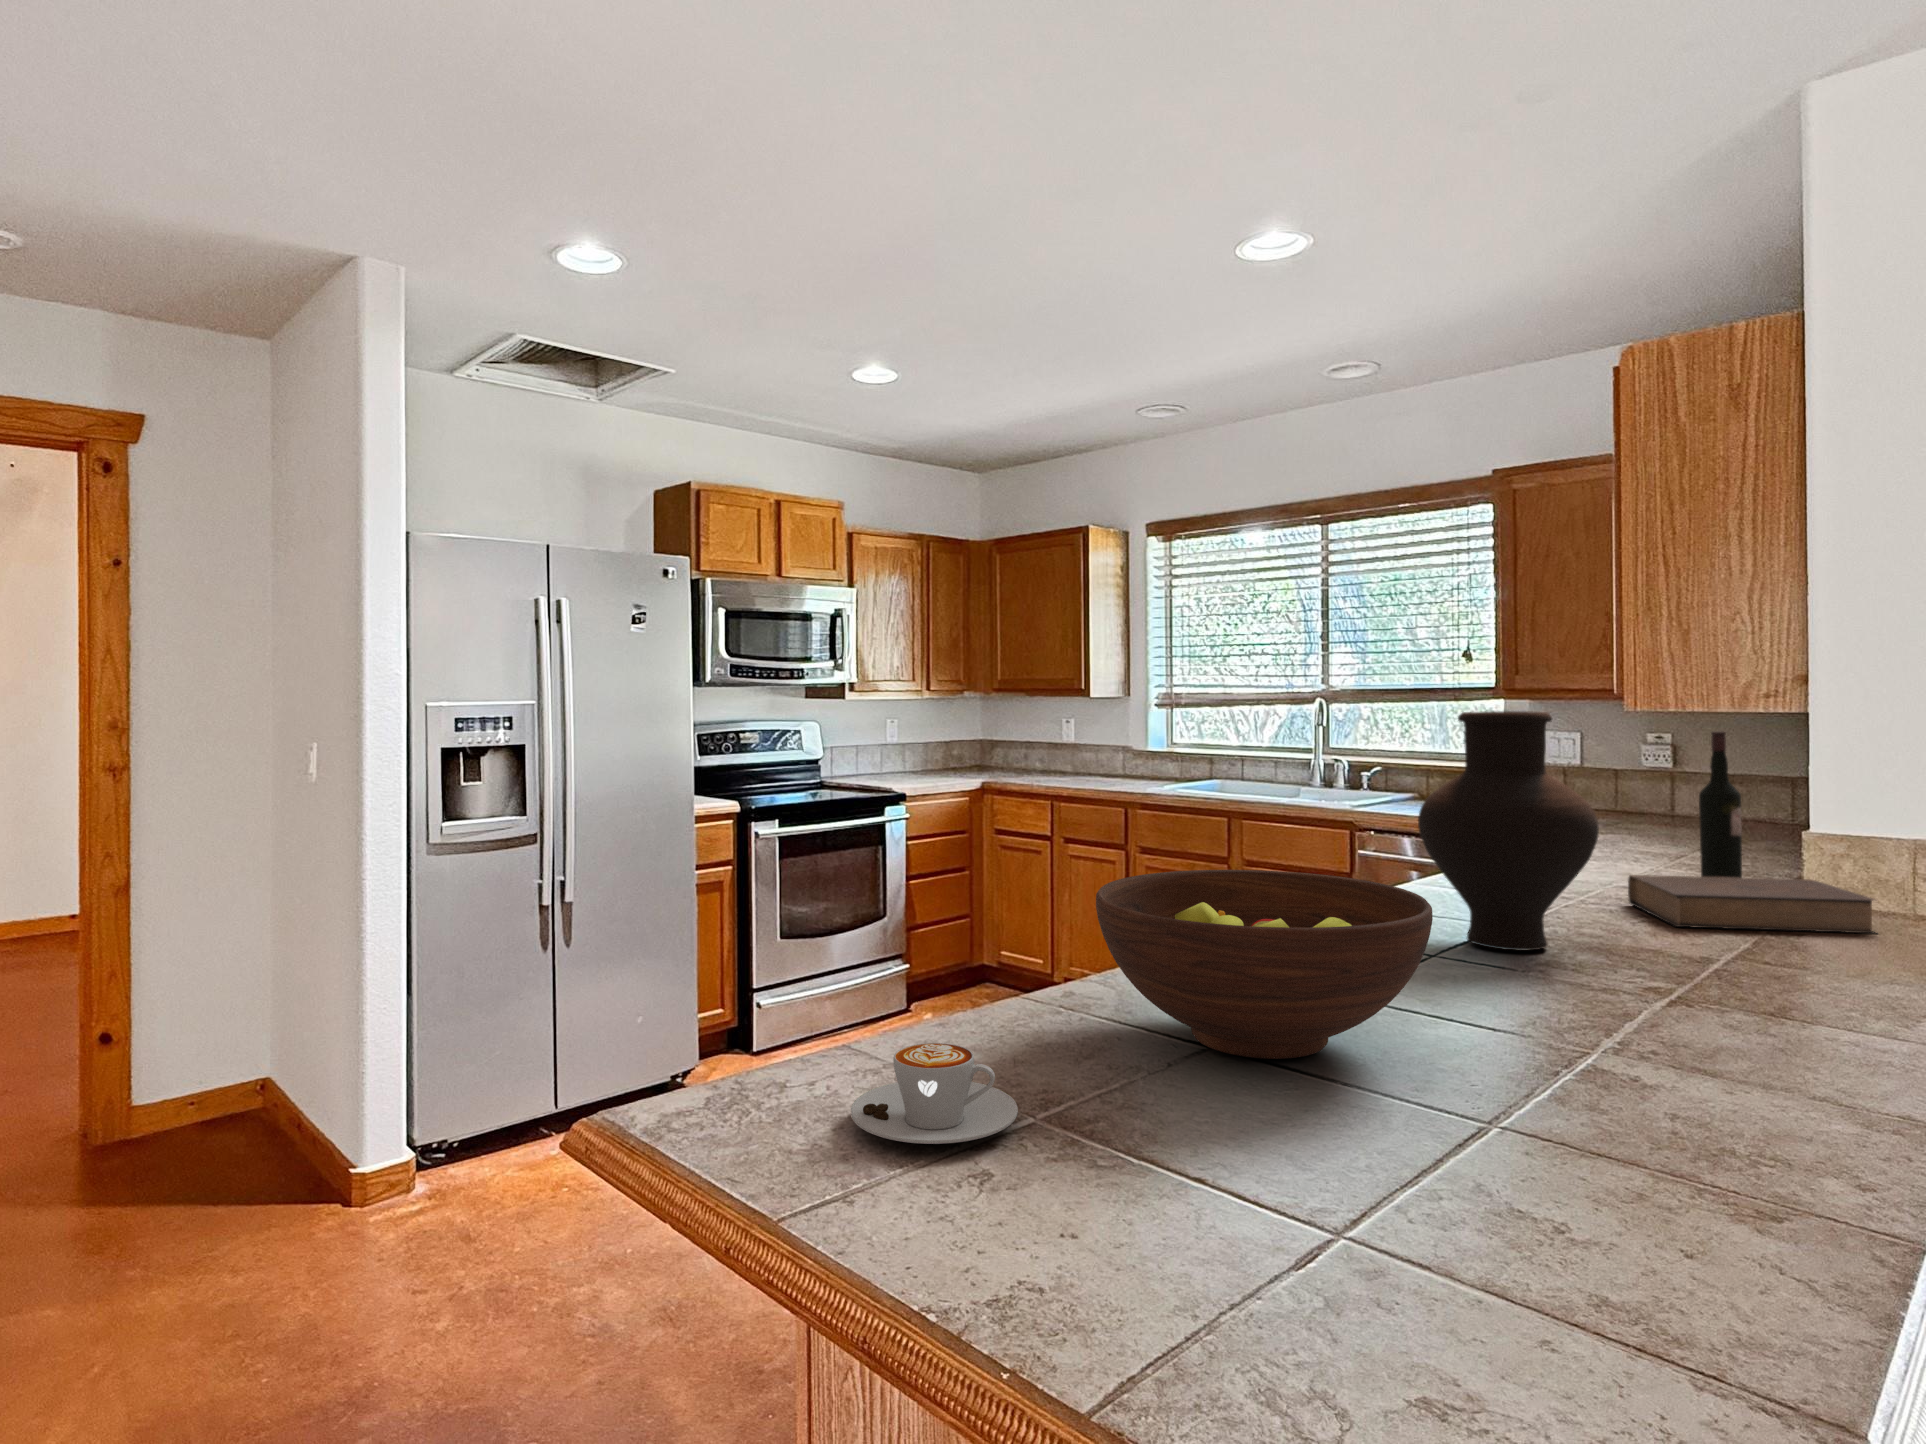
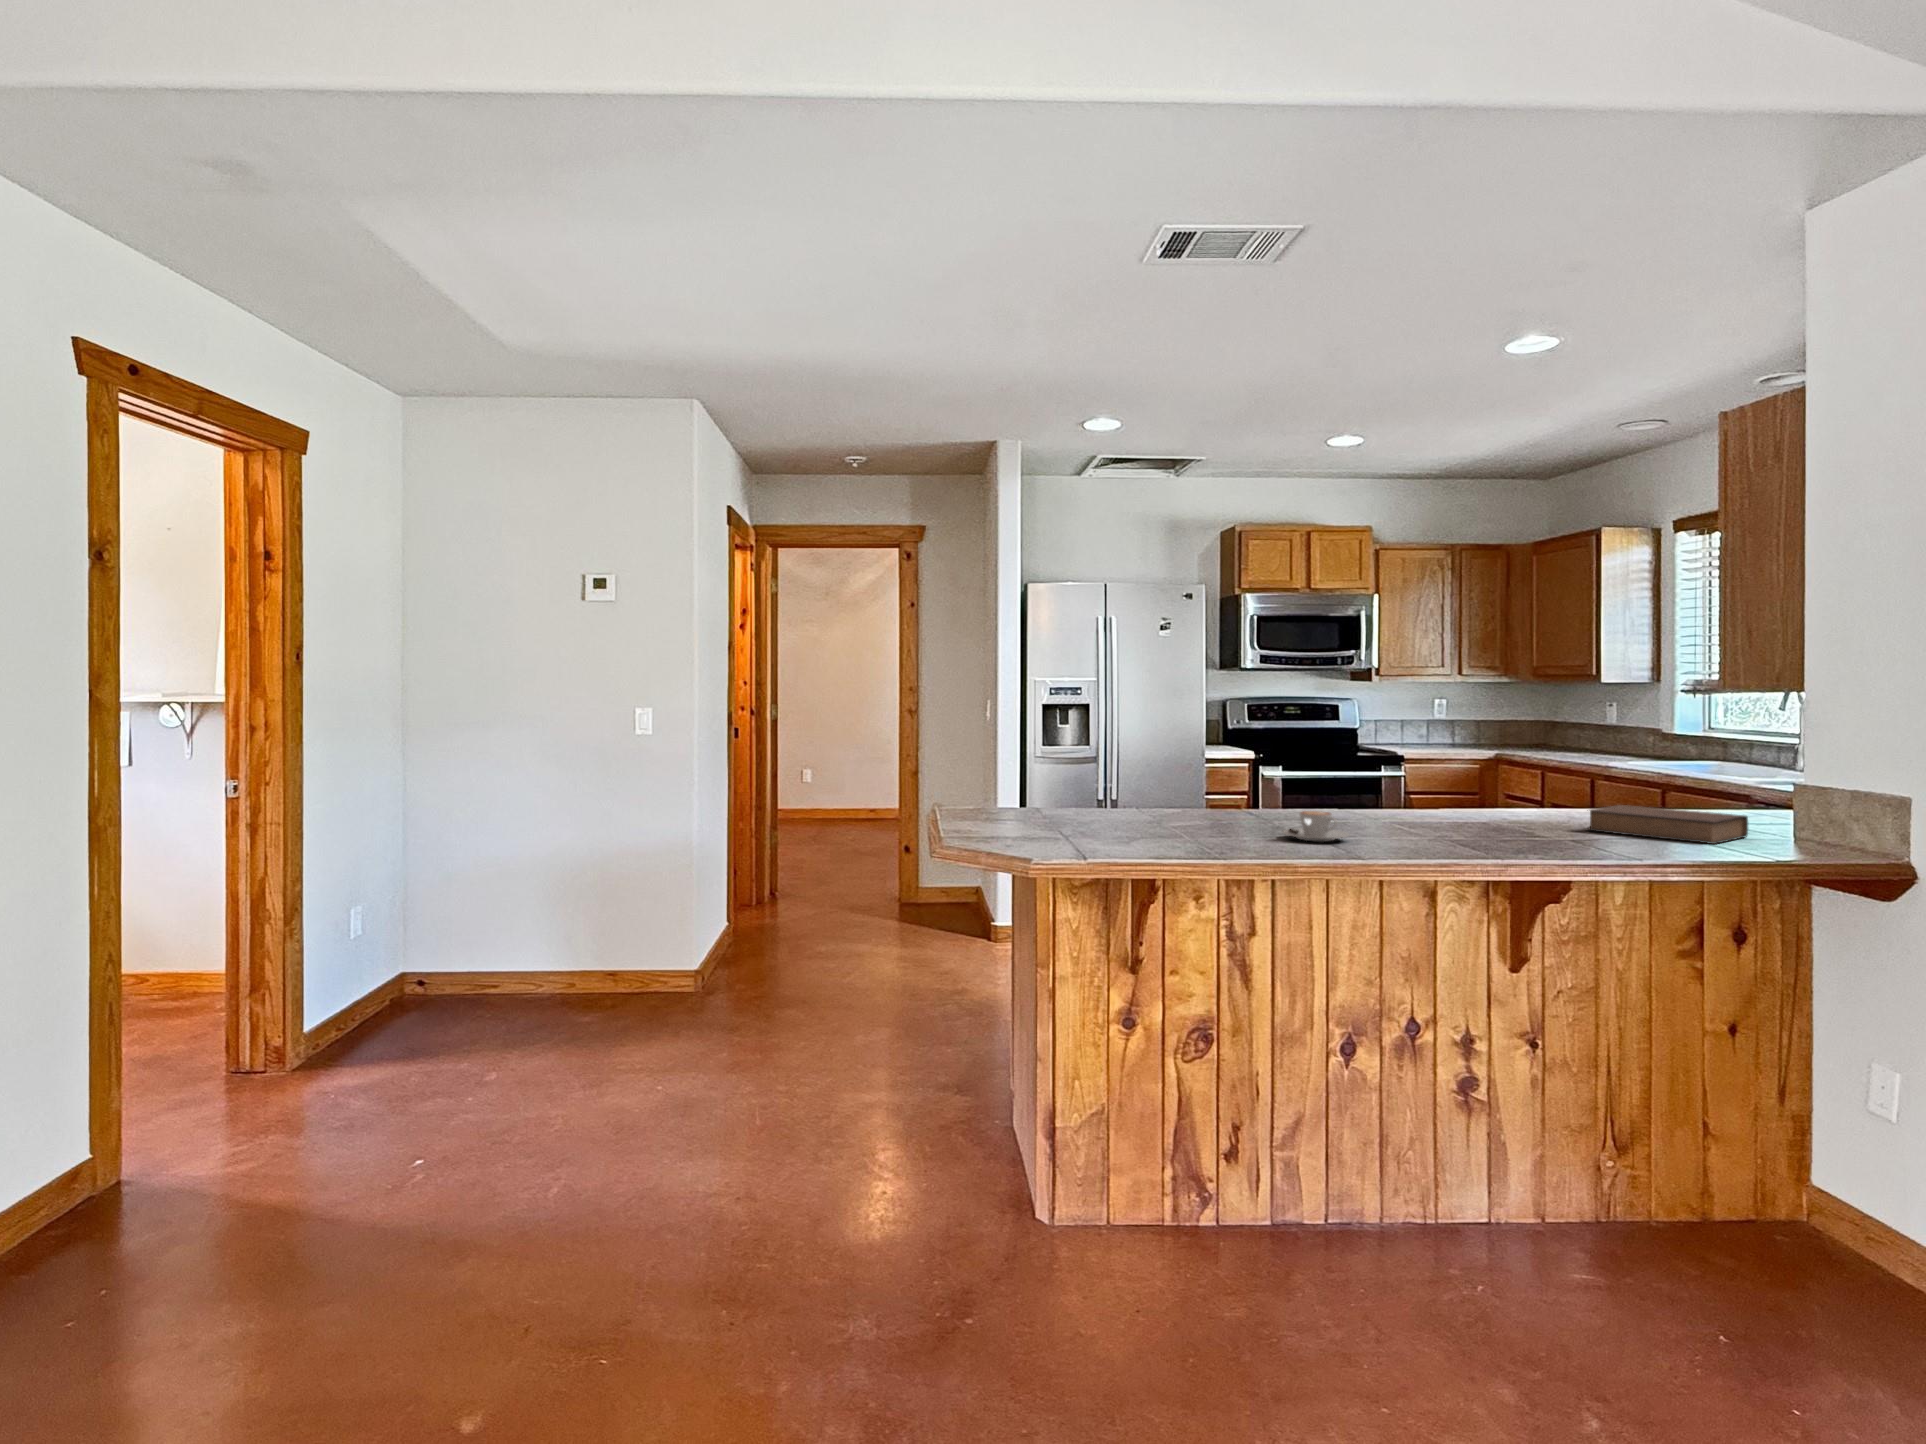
vase: present [1418,711,1599,951] -> none [1384,690,1484,824]
wine bottle: present [1699,731,1742,878] -> none [1724,711,1756,829]
fruit bowl: present [1096,870,1433,1059] -> none [1108,757,1245,826]
coffee cup: present [851,1043,1018,1144] -> present [1283,811,1349,842]

